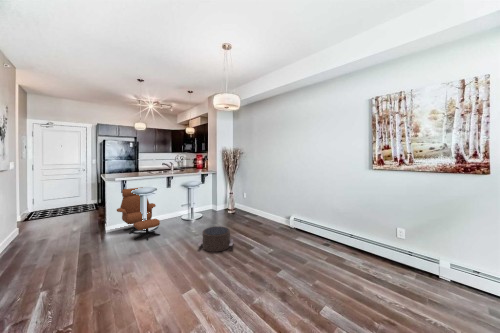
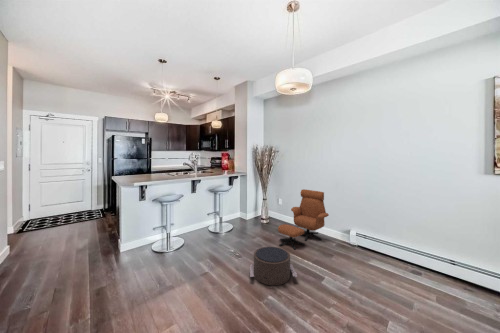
lounge chair: present [117,187,160,240] -> present [278,189,329,249]

